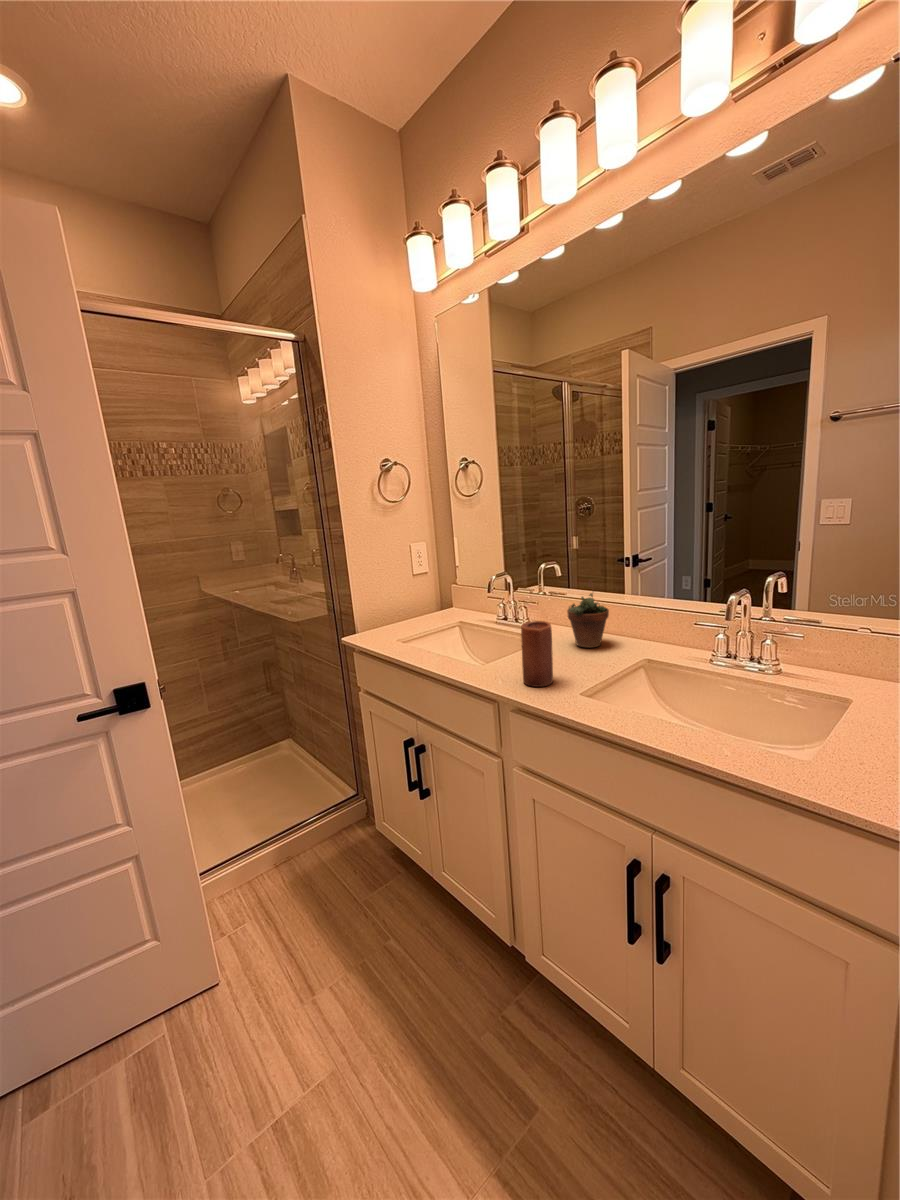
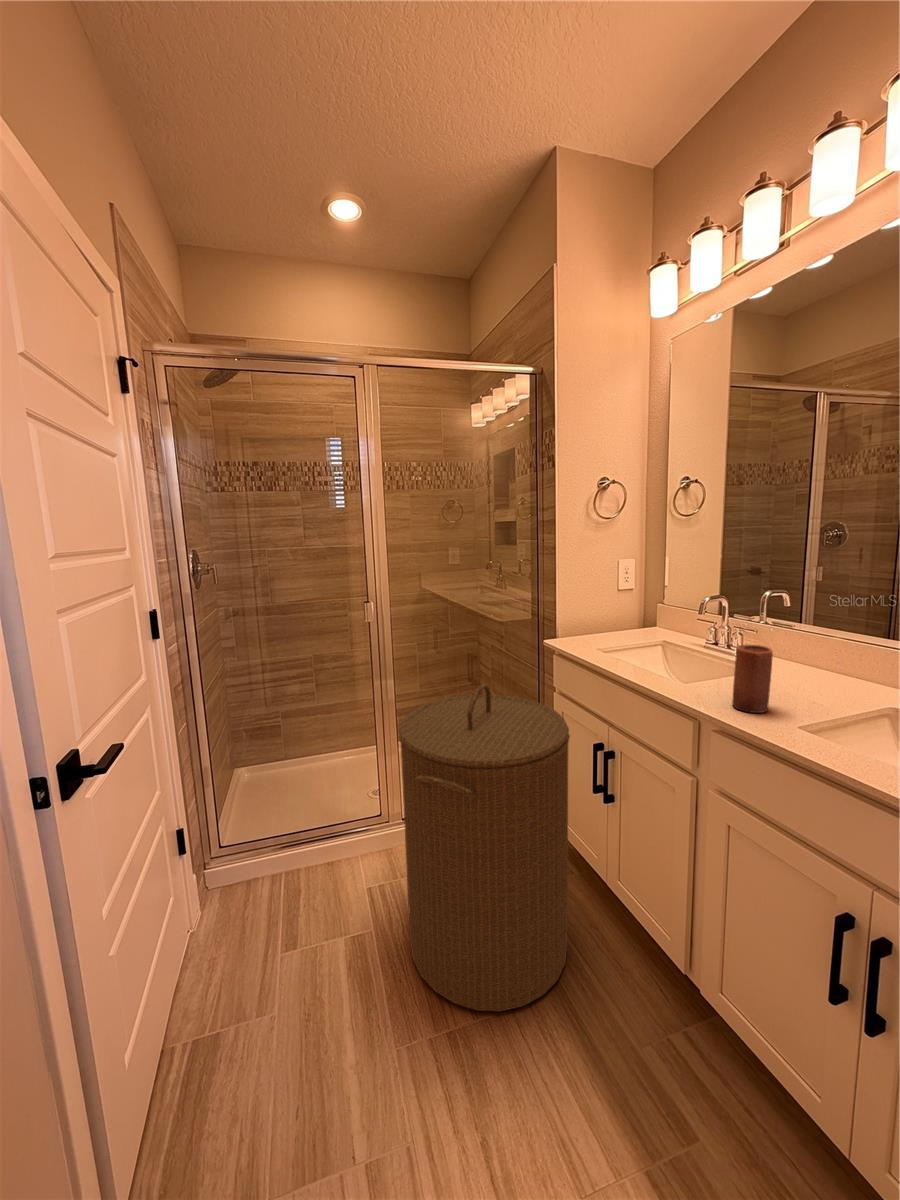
succulent plant: present [567,582,609,648] -> none [793,612,848,686]
laundry hamper: none [166,704,400,1077] -> present [399,684,570,1011]

